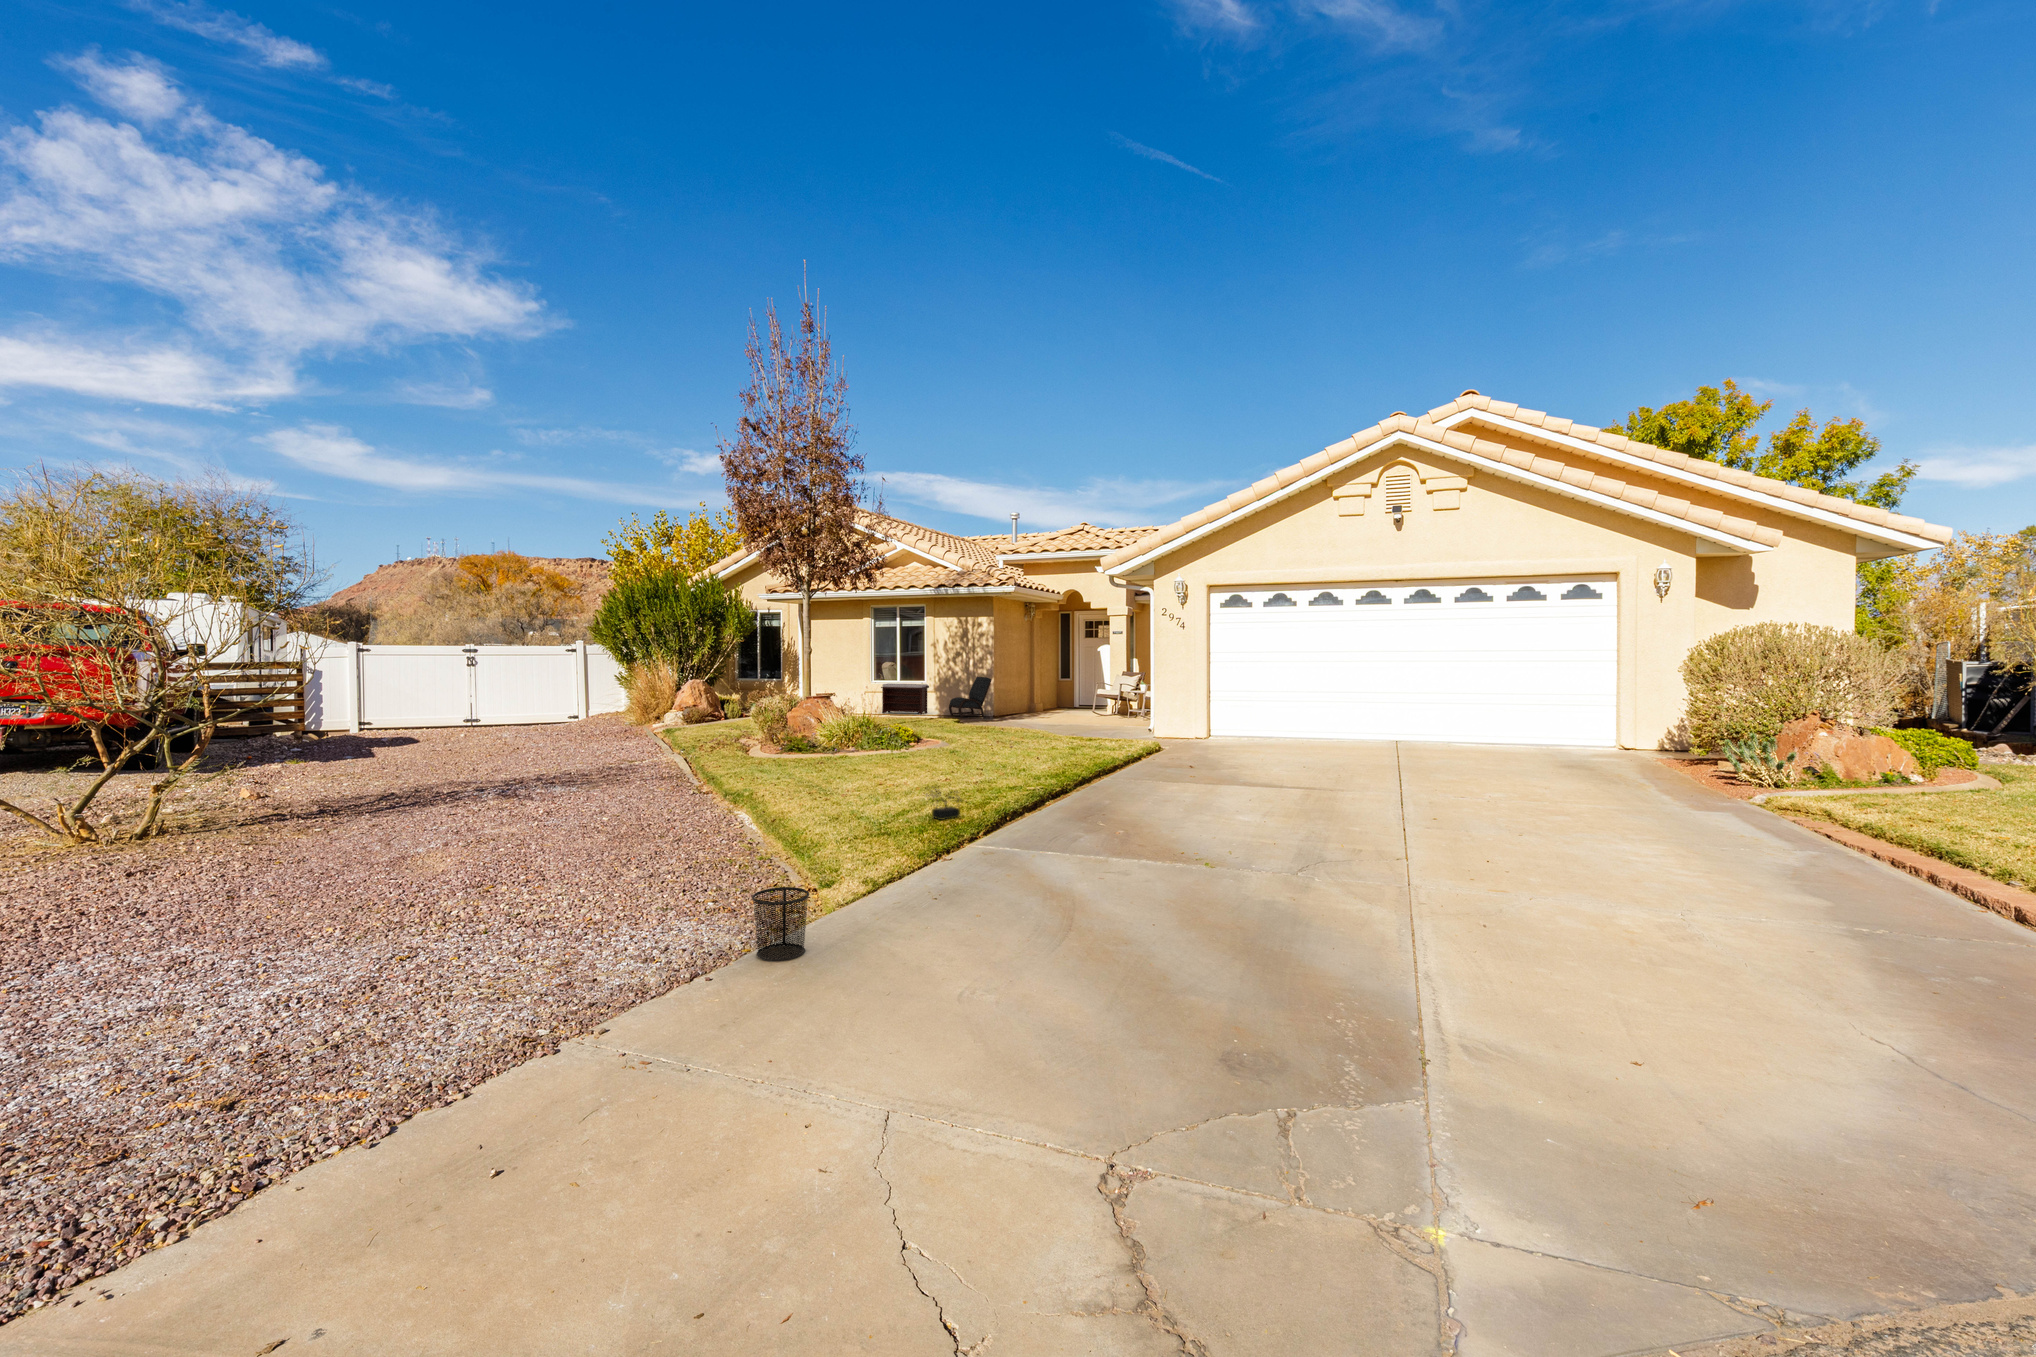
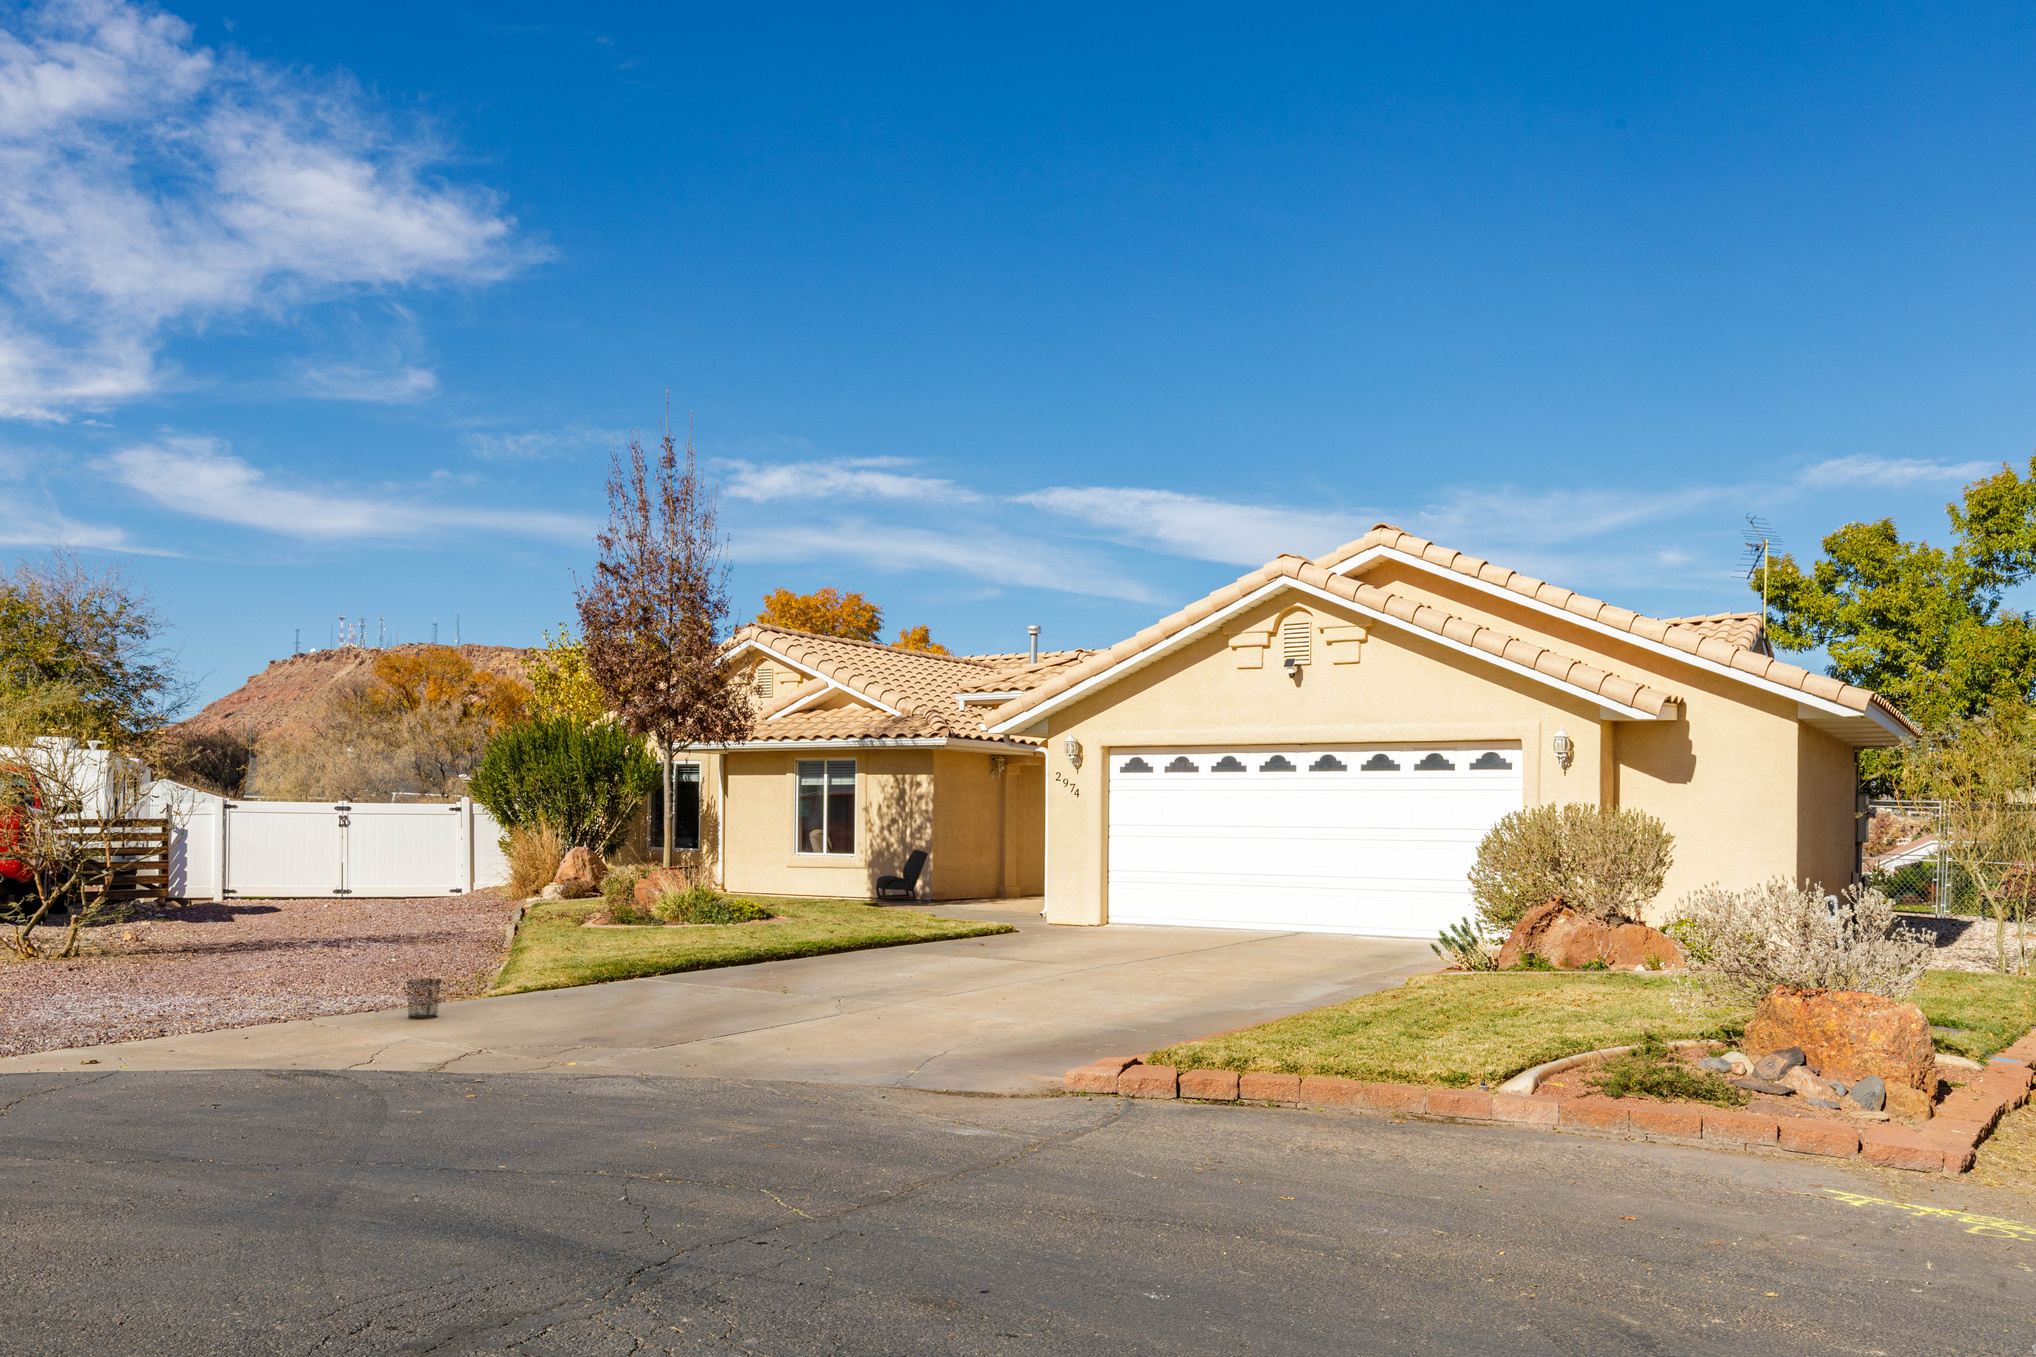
bench: present [881,683,929,715] -> none [801,856,860,897]
decorative plant: present [928,789,961,820] -> none [617,939,651,968]

